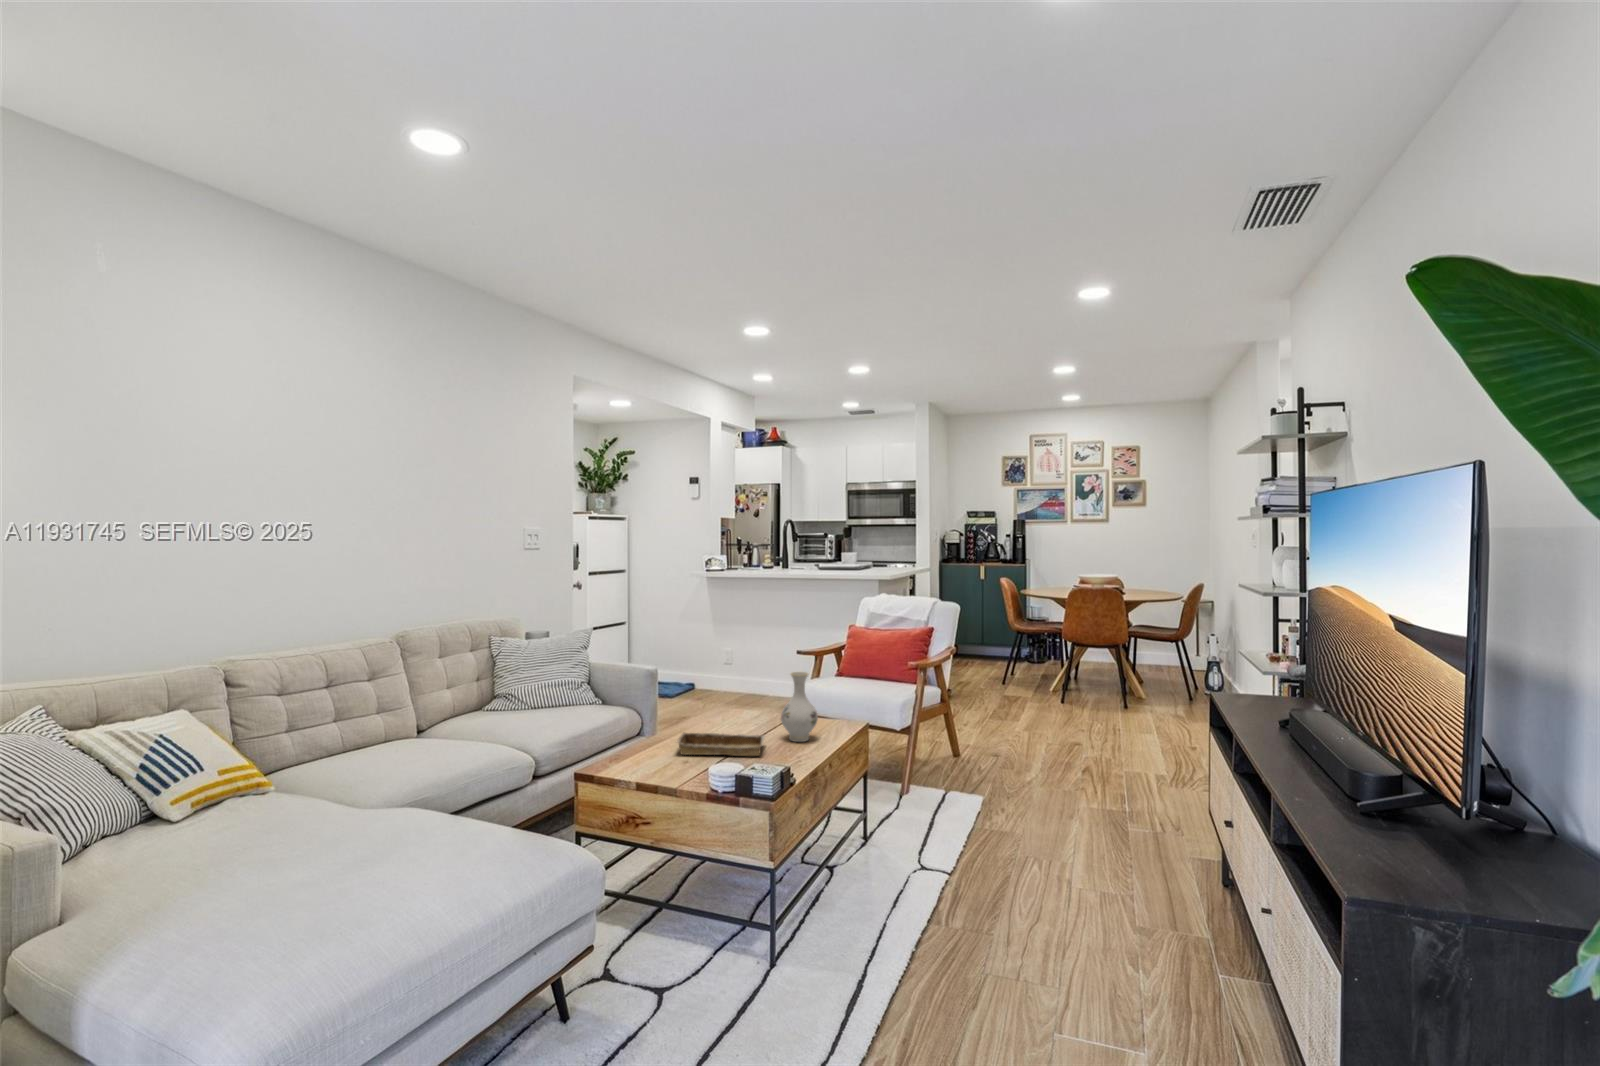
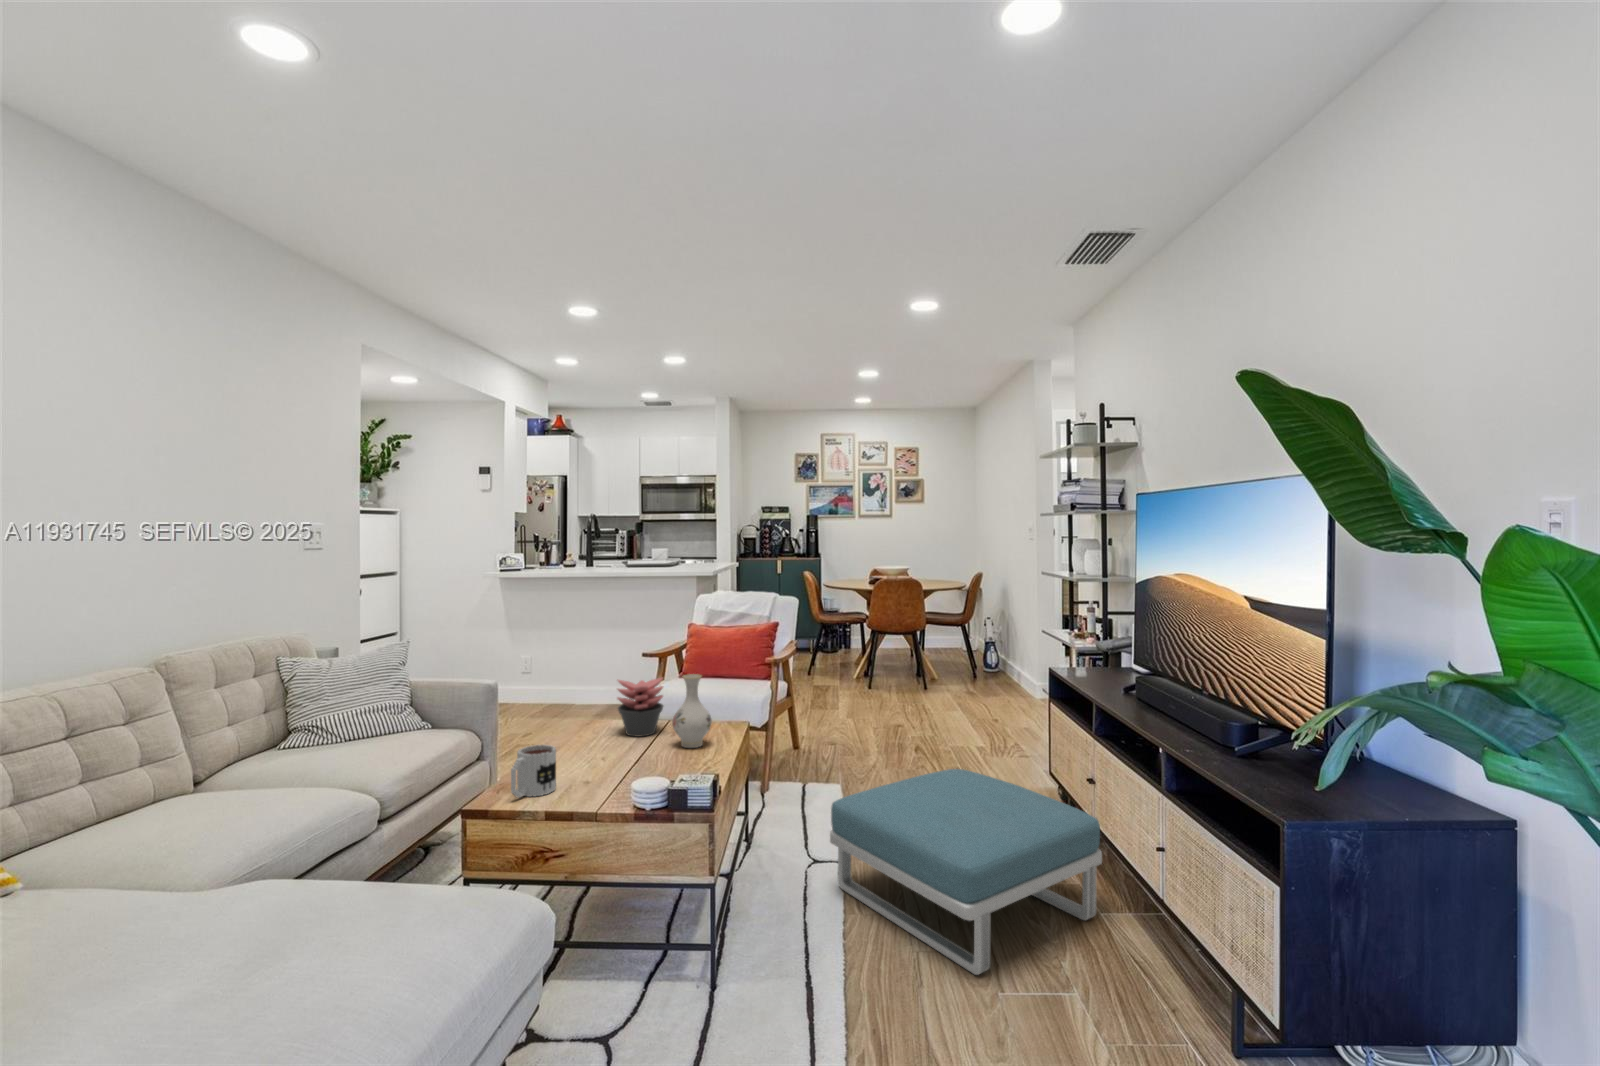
succulent plant: none [739,673,785,727] -> present [617,678,663,736]
mug: none [615,724,658,769] -> present [511,745,556,798]
tray: present [676,732,765,756] -> none [568,744,668,775]
footstool: none [921,793,1221,1009] -> present [830,769,1102,975]

